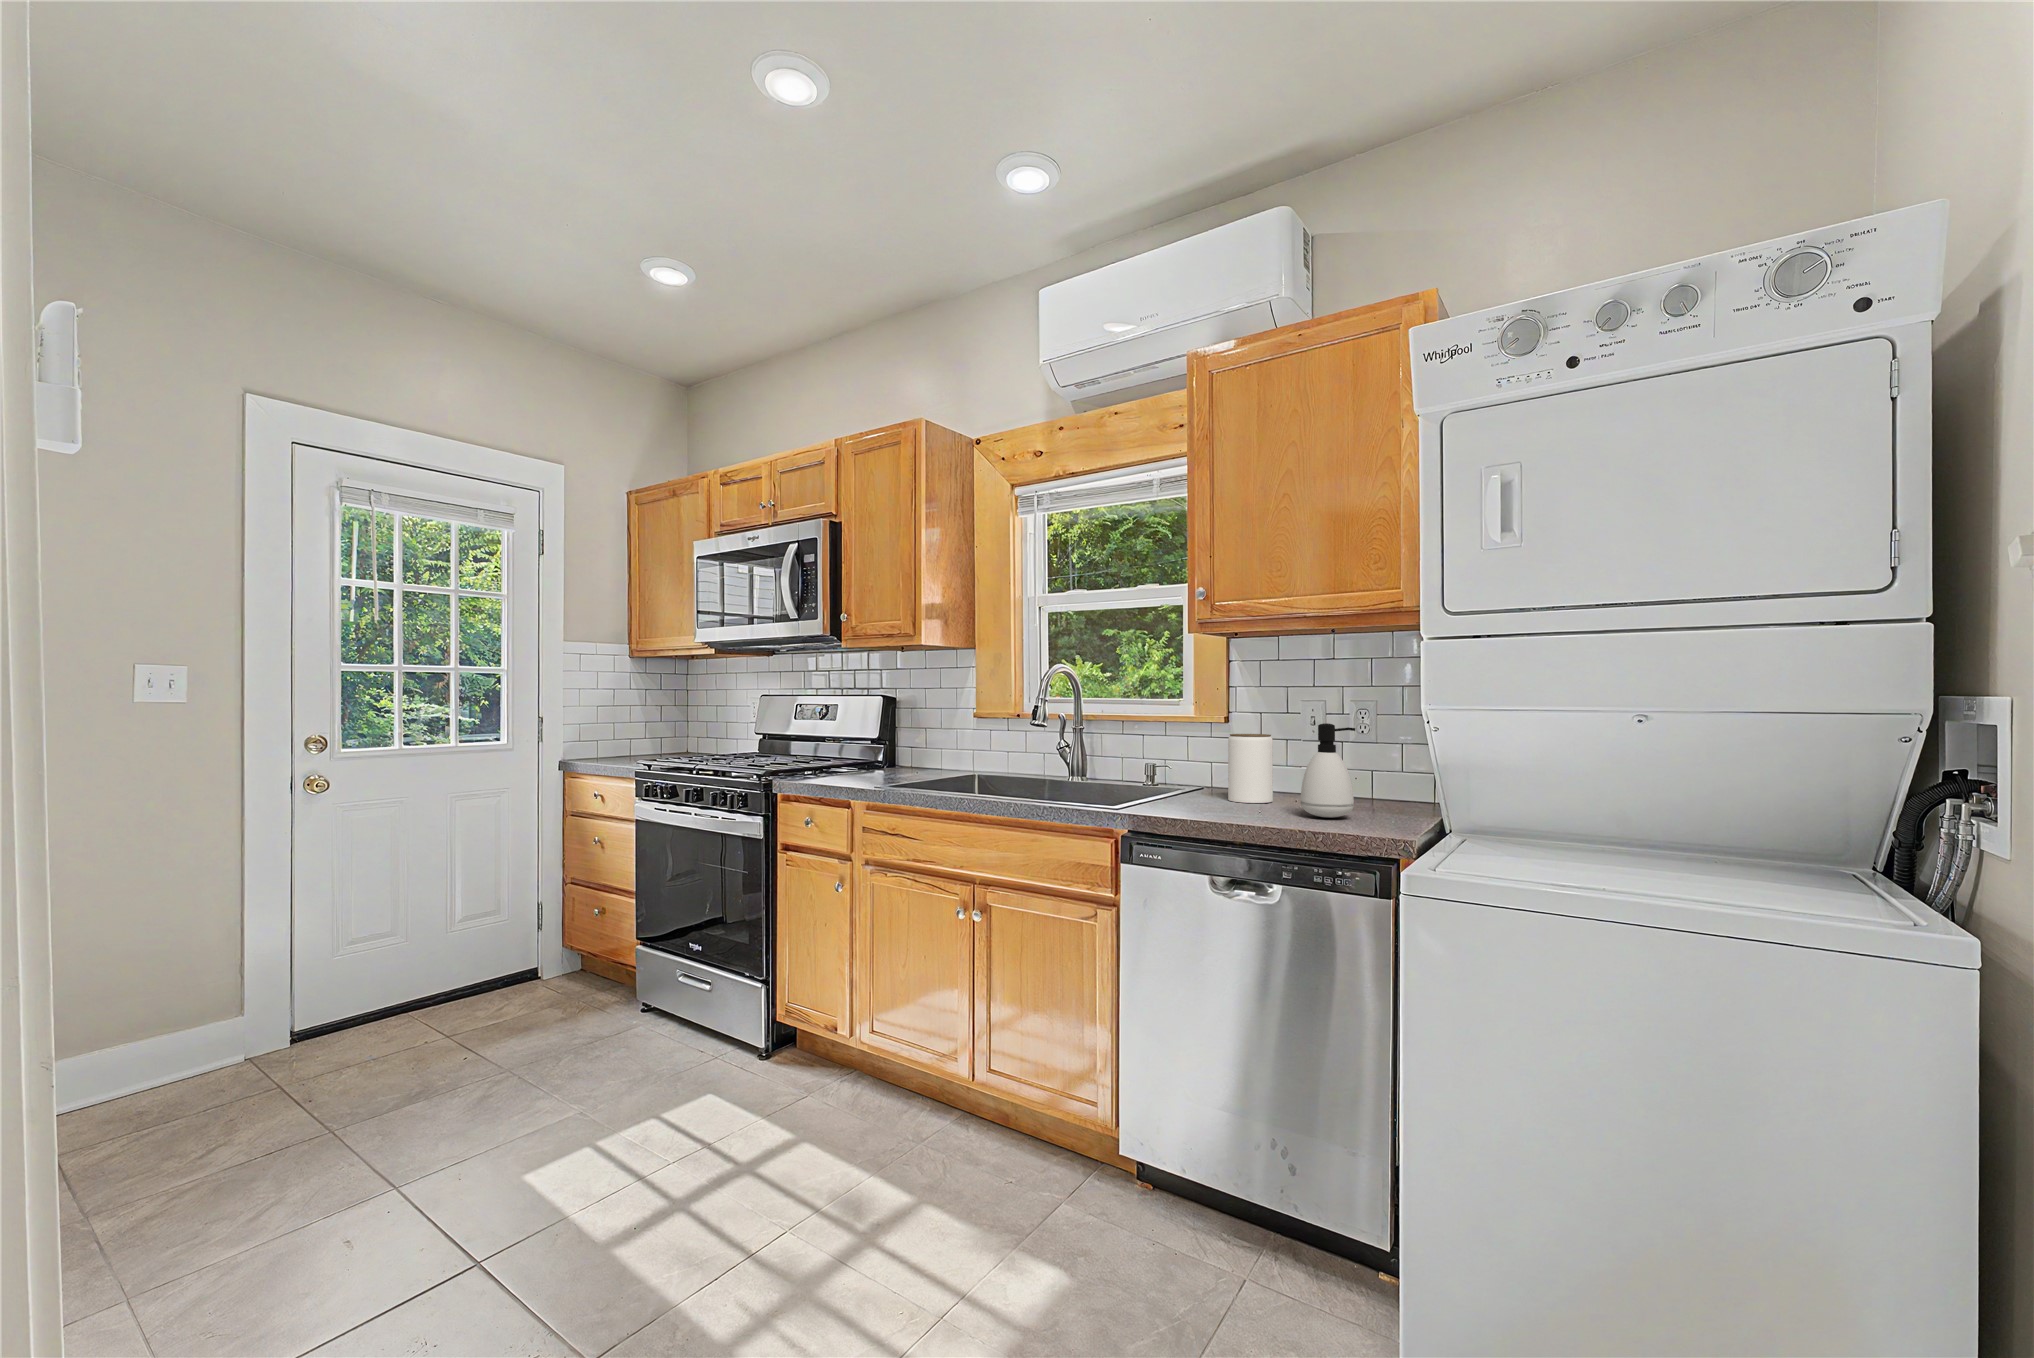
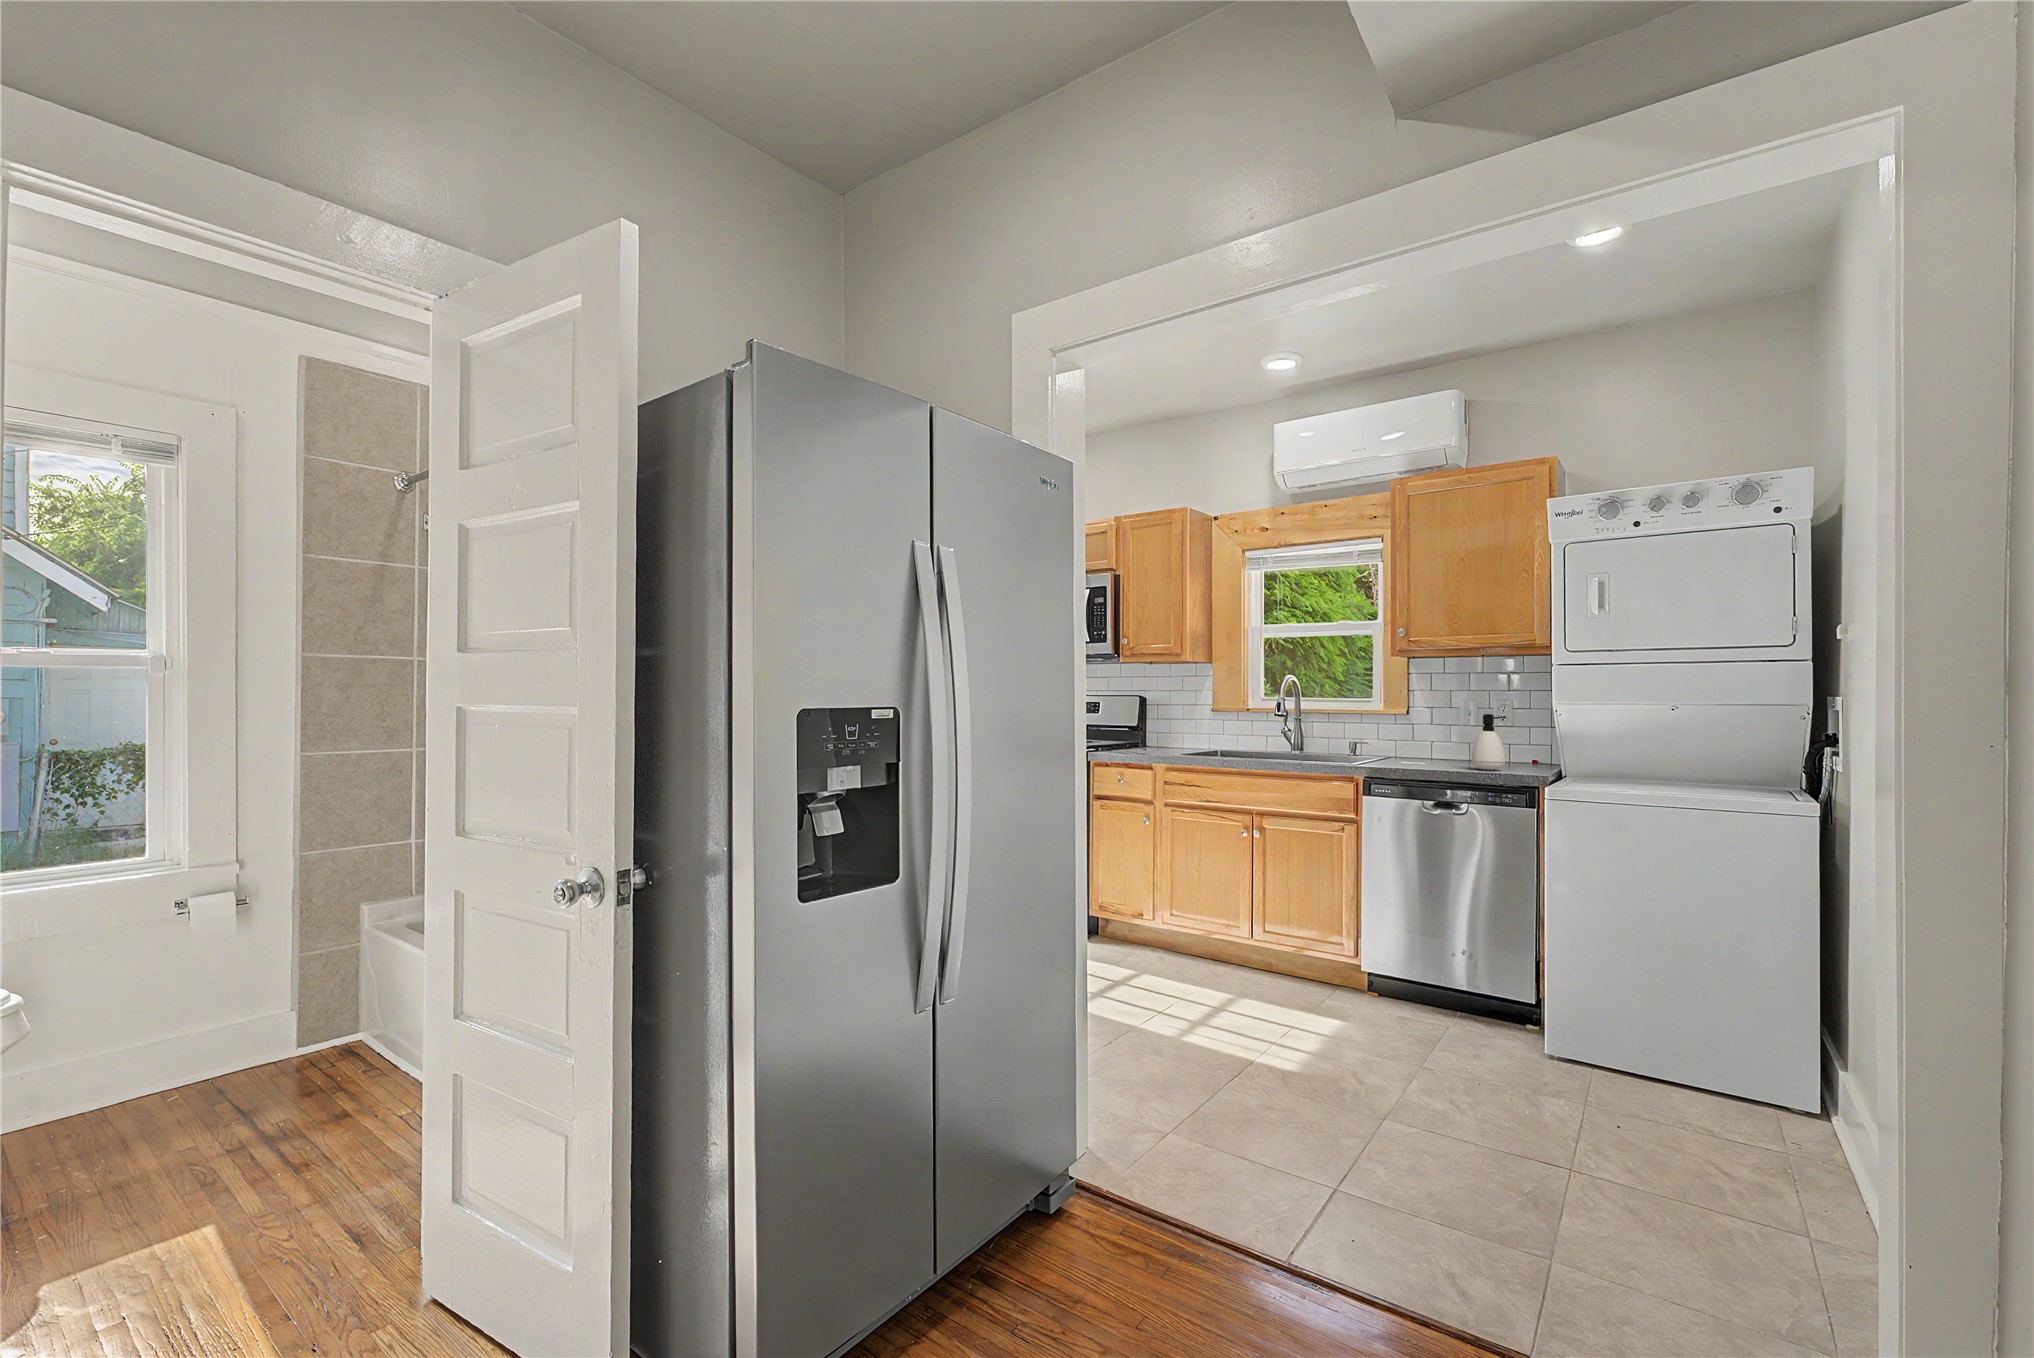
jar: present [1228,734,1273,803] -> none [1416,722,1446,765]

